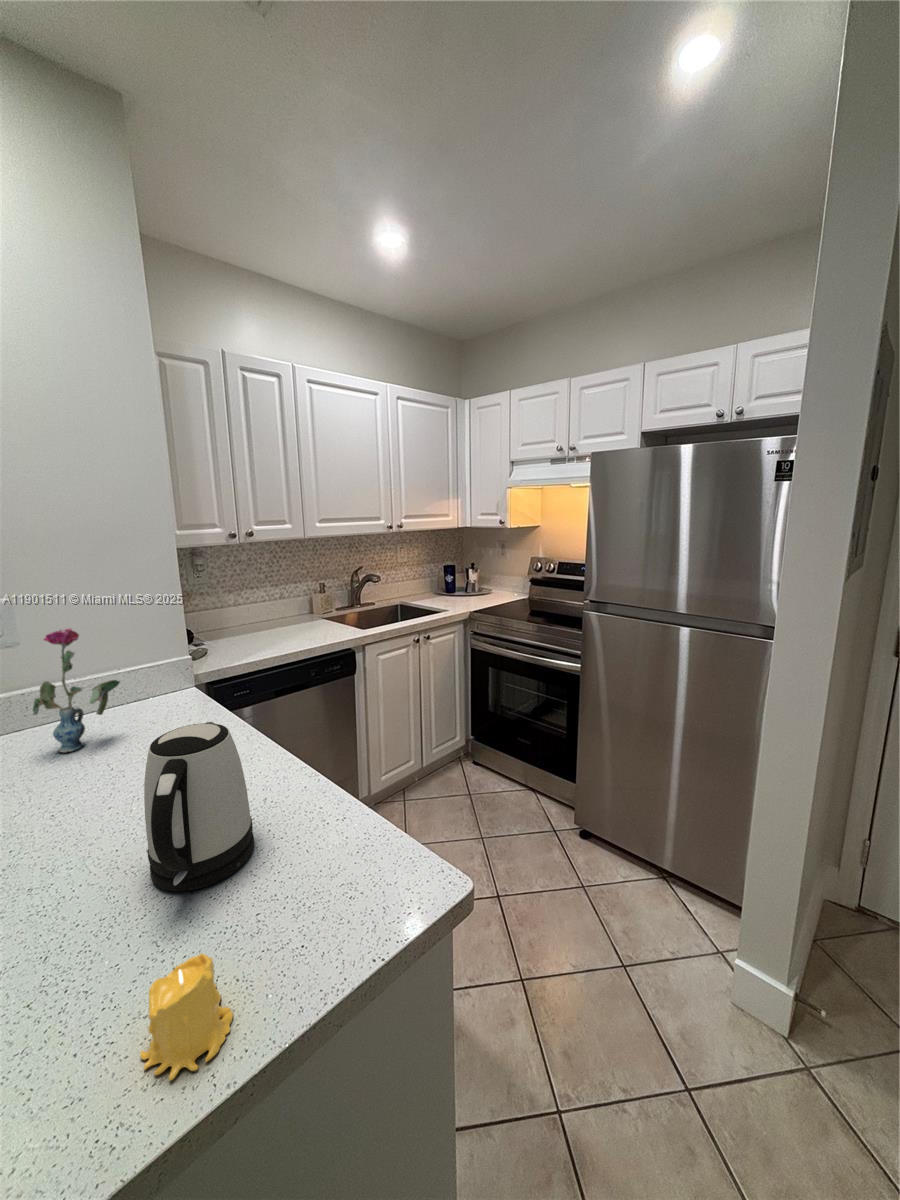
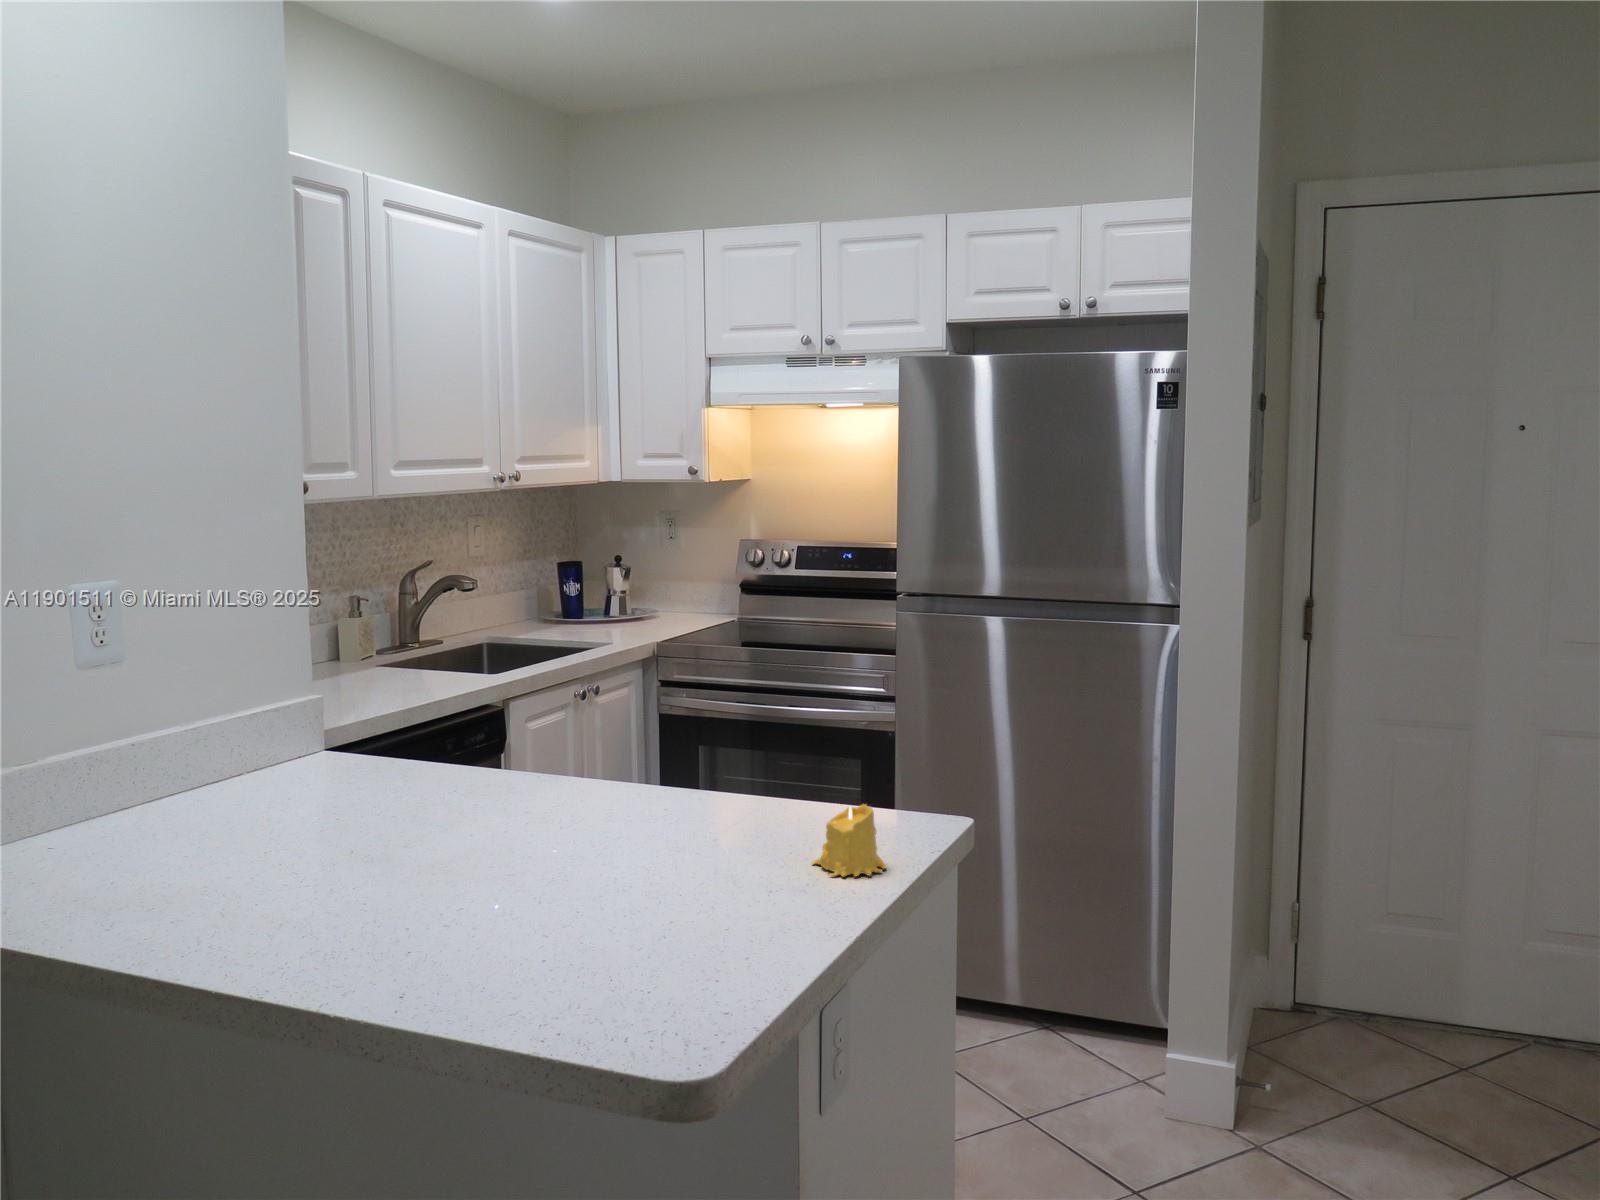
vase: present [33,628,120,753] -> none [271,614,362,808]
kettle: present [144,722,254,891] -> none [647,676,752,839]

